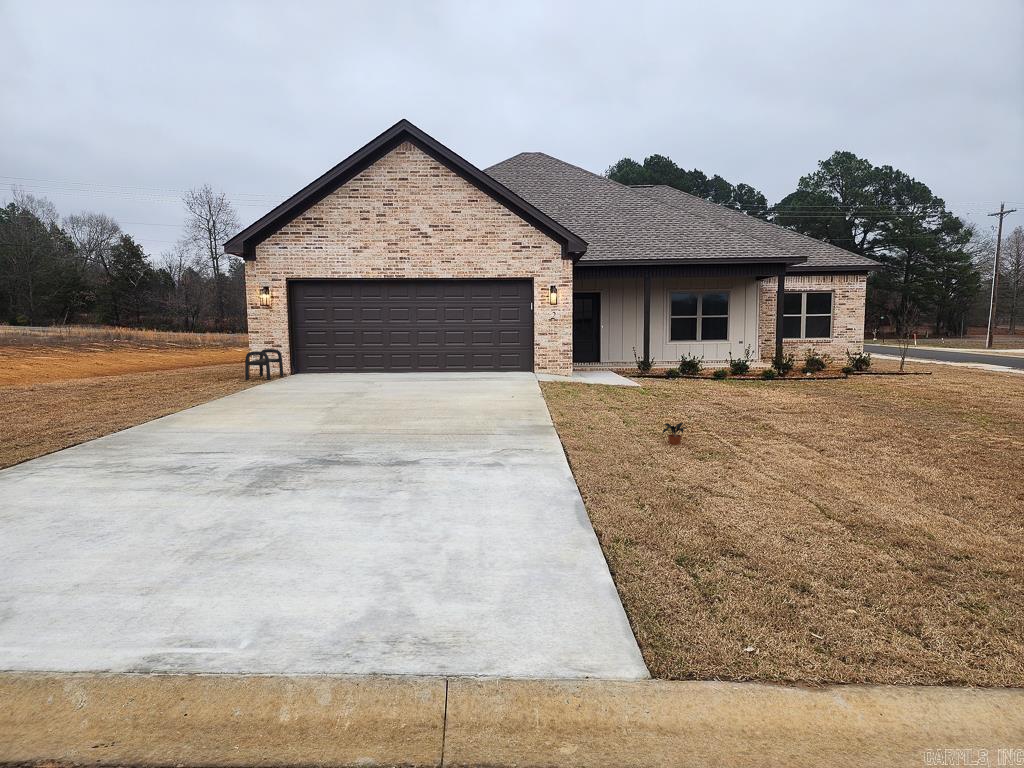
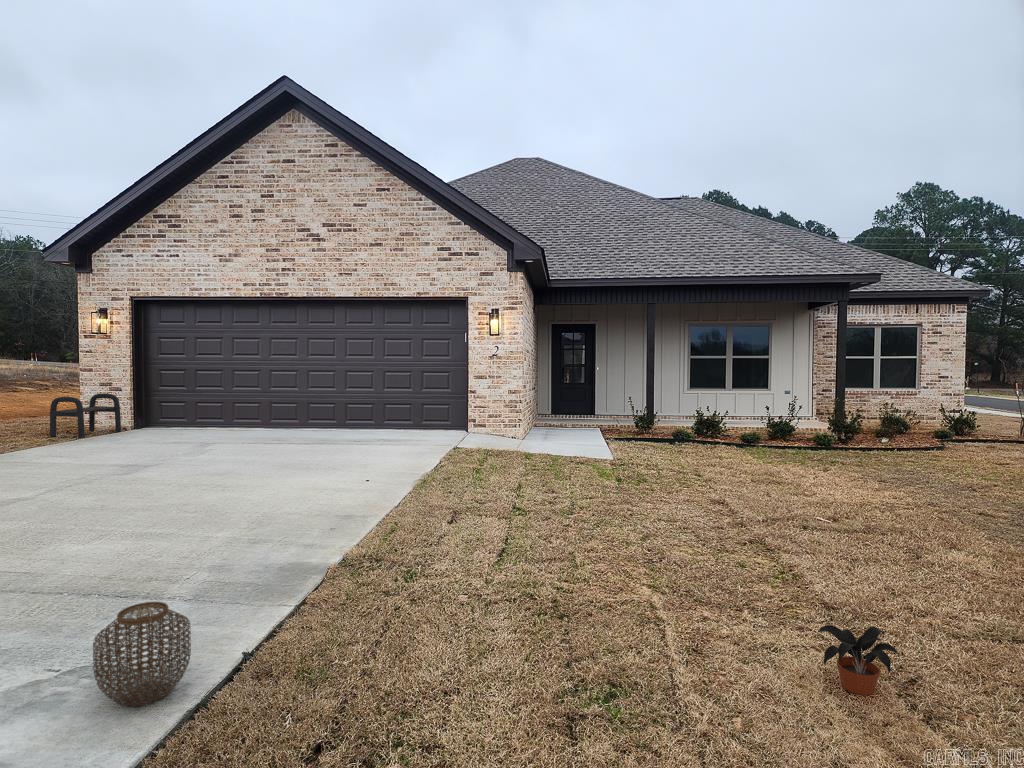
woven basket: none [542,416,571,448] -> present [93,602,191,707]
potted plant: present [663,423,688,444] -> present [817,625,899,695]

